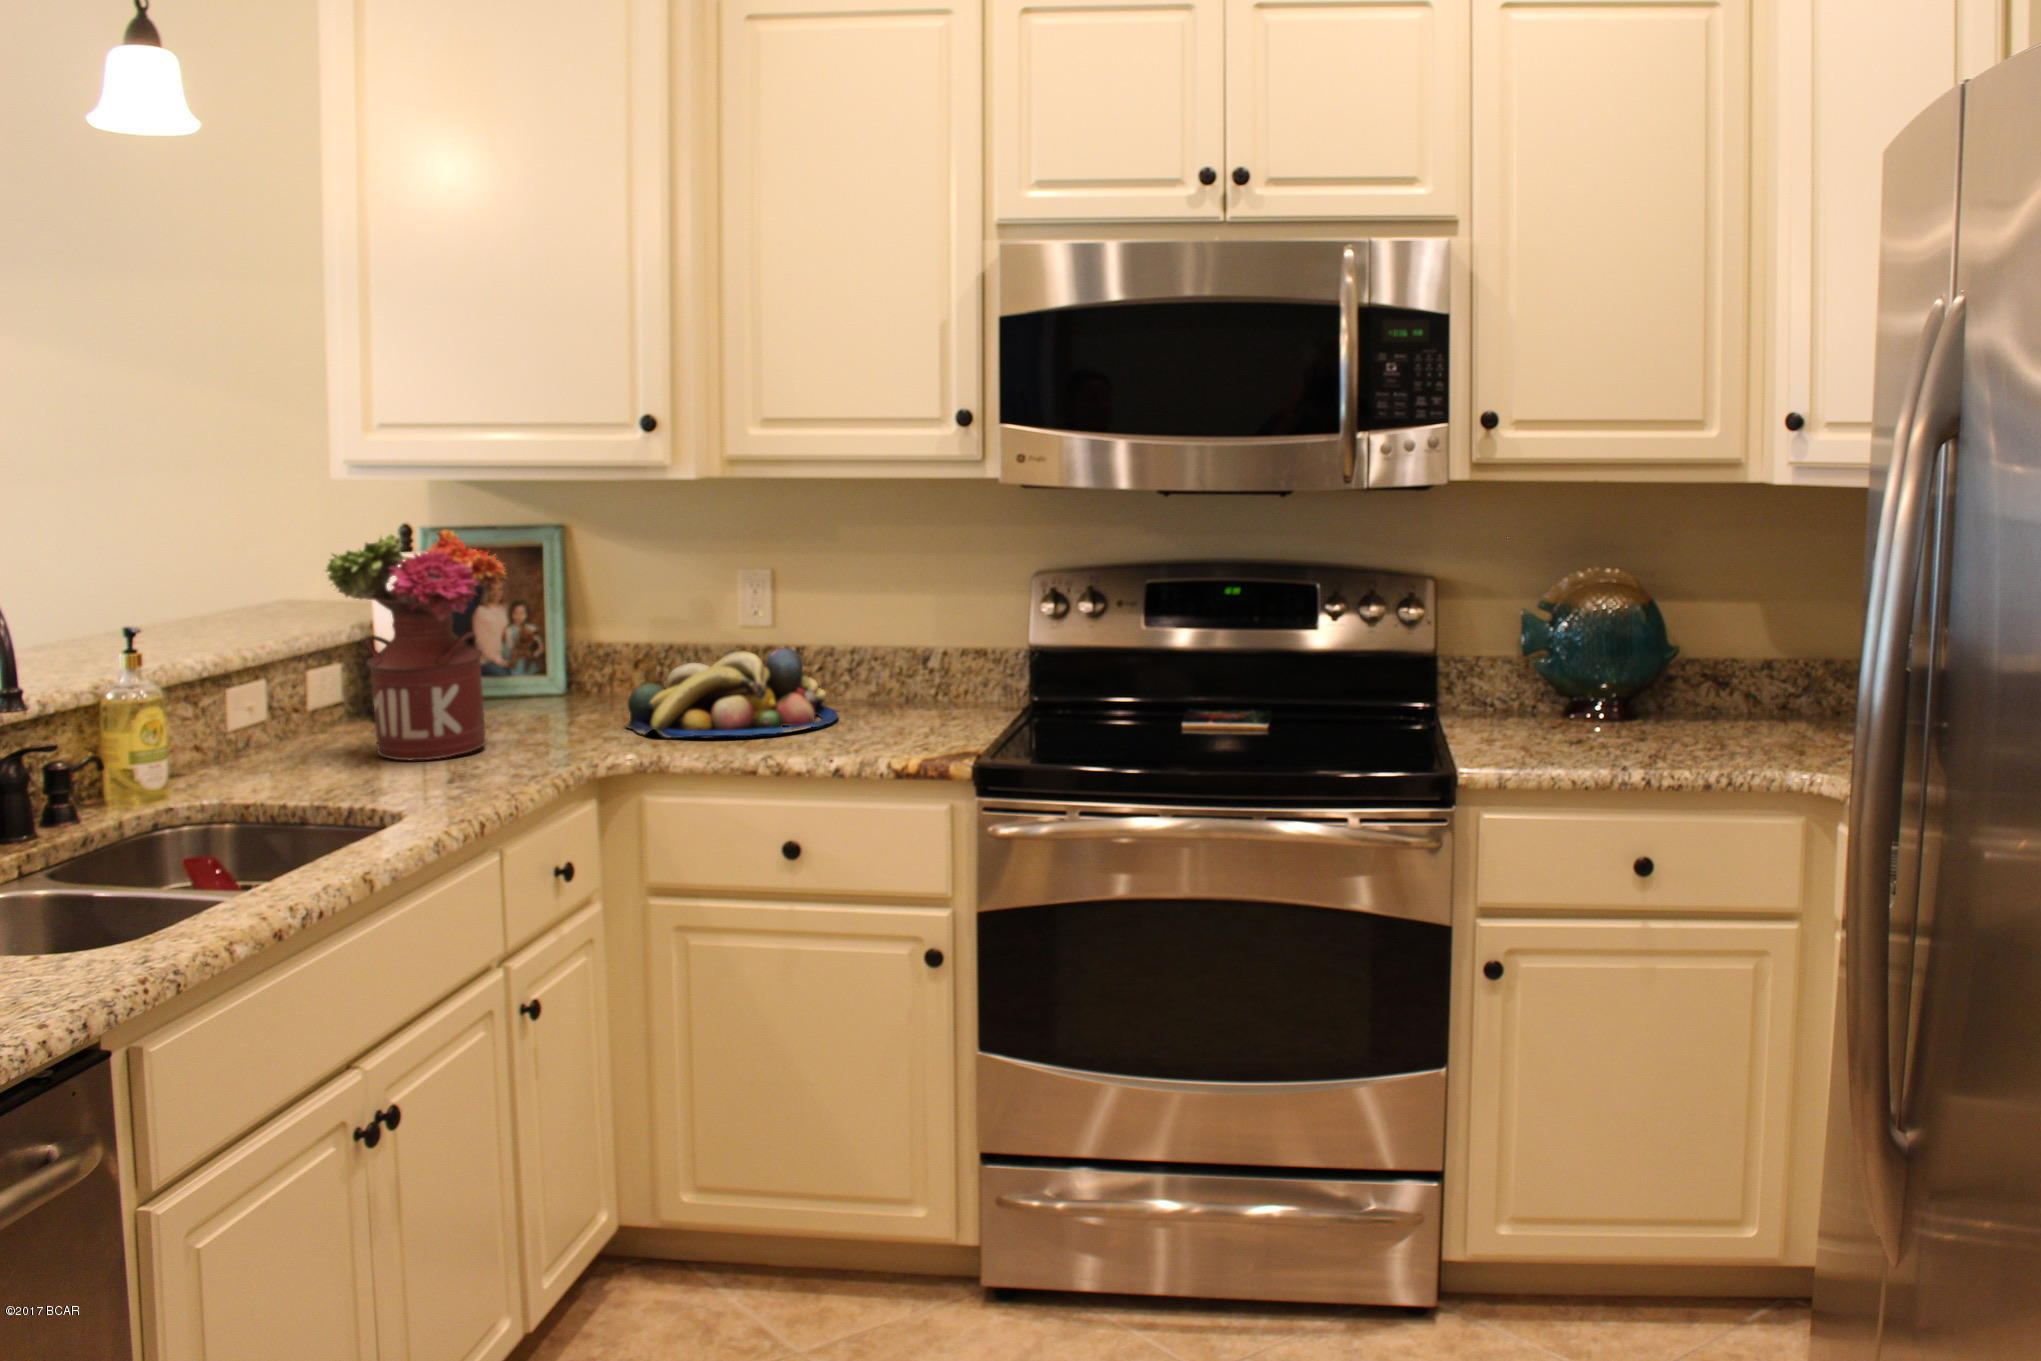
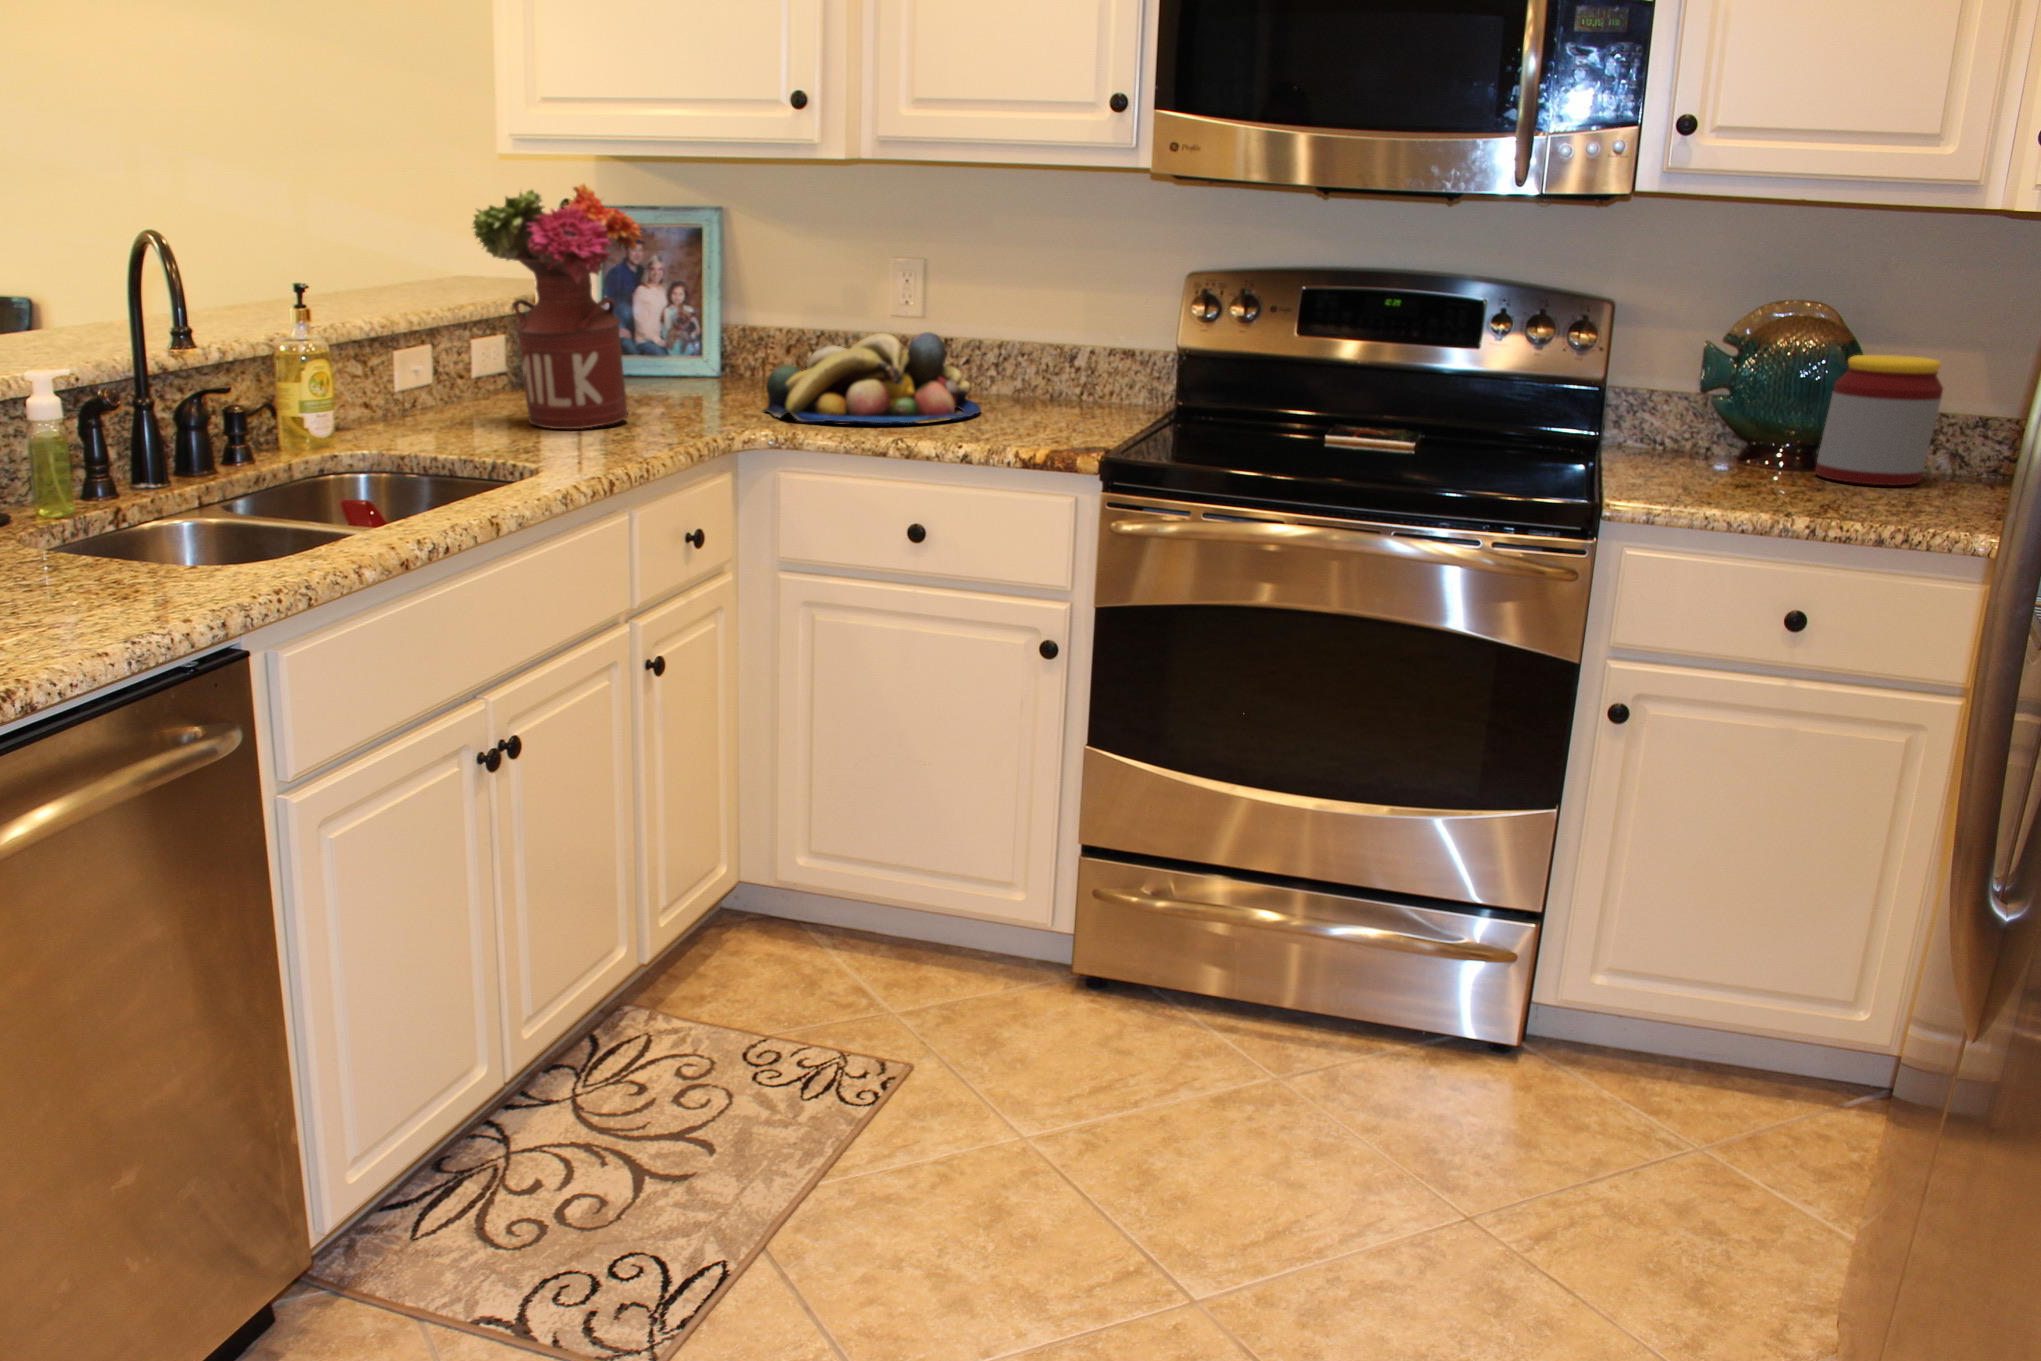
jar: none [1523,649,1598,748] -> present [1815,355,1943,485]

